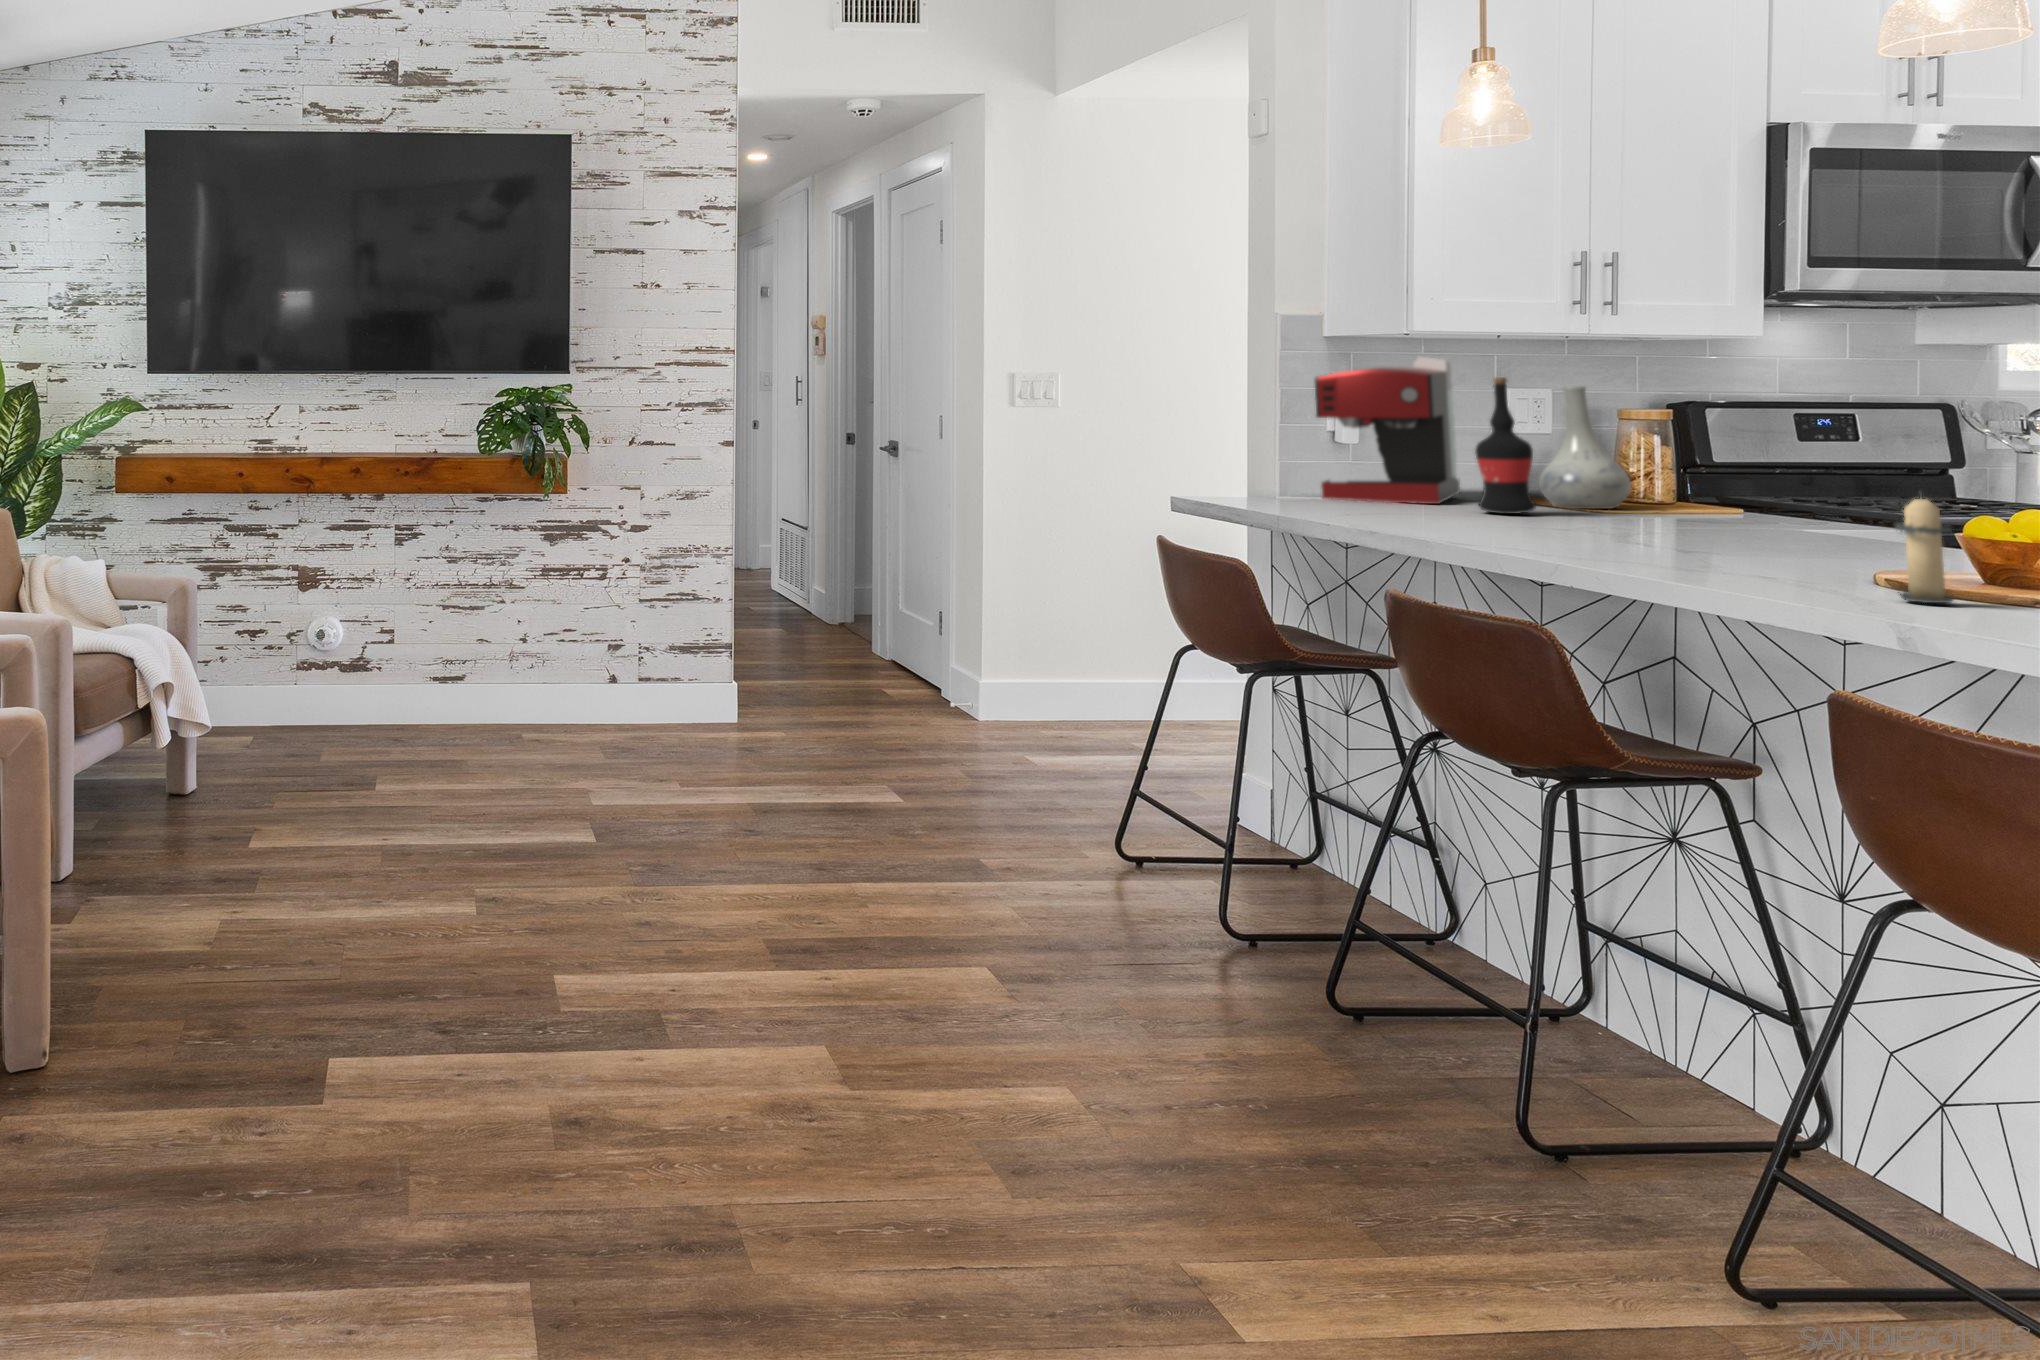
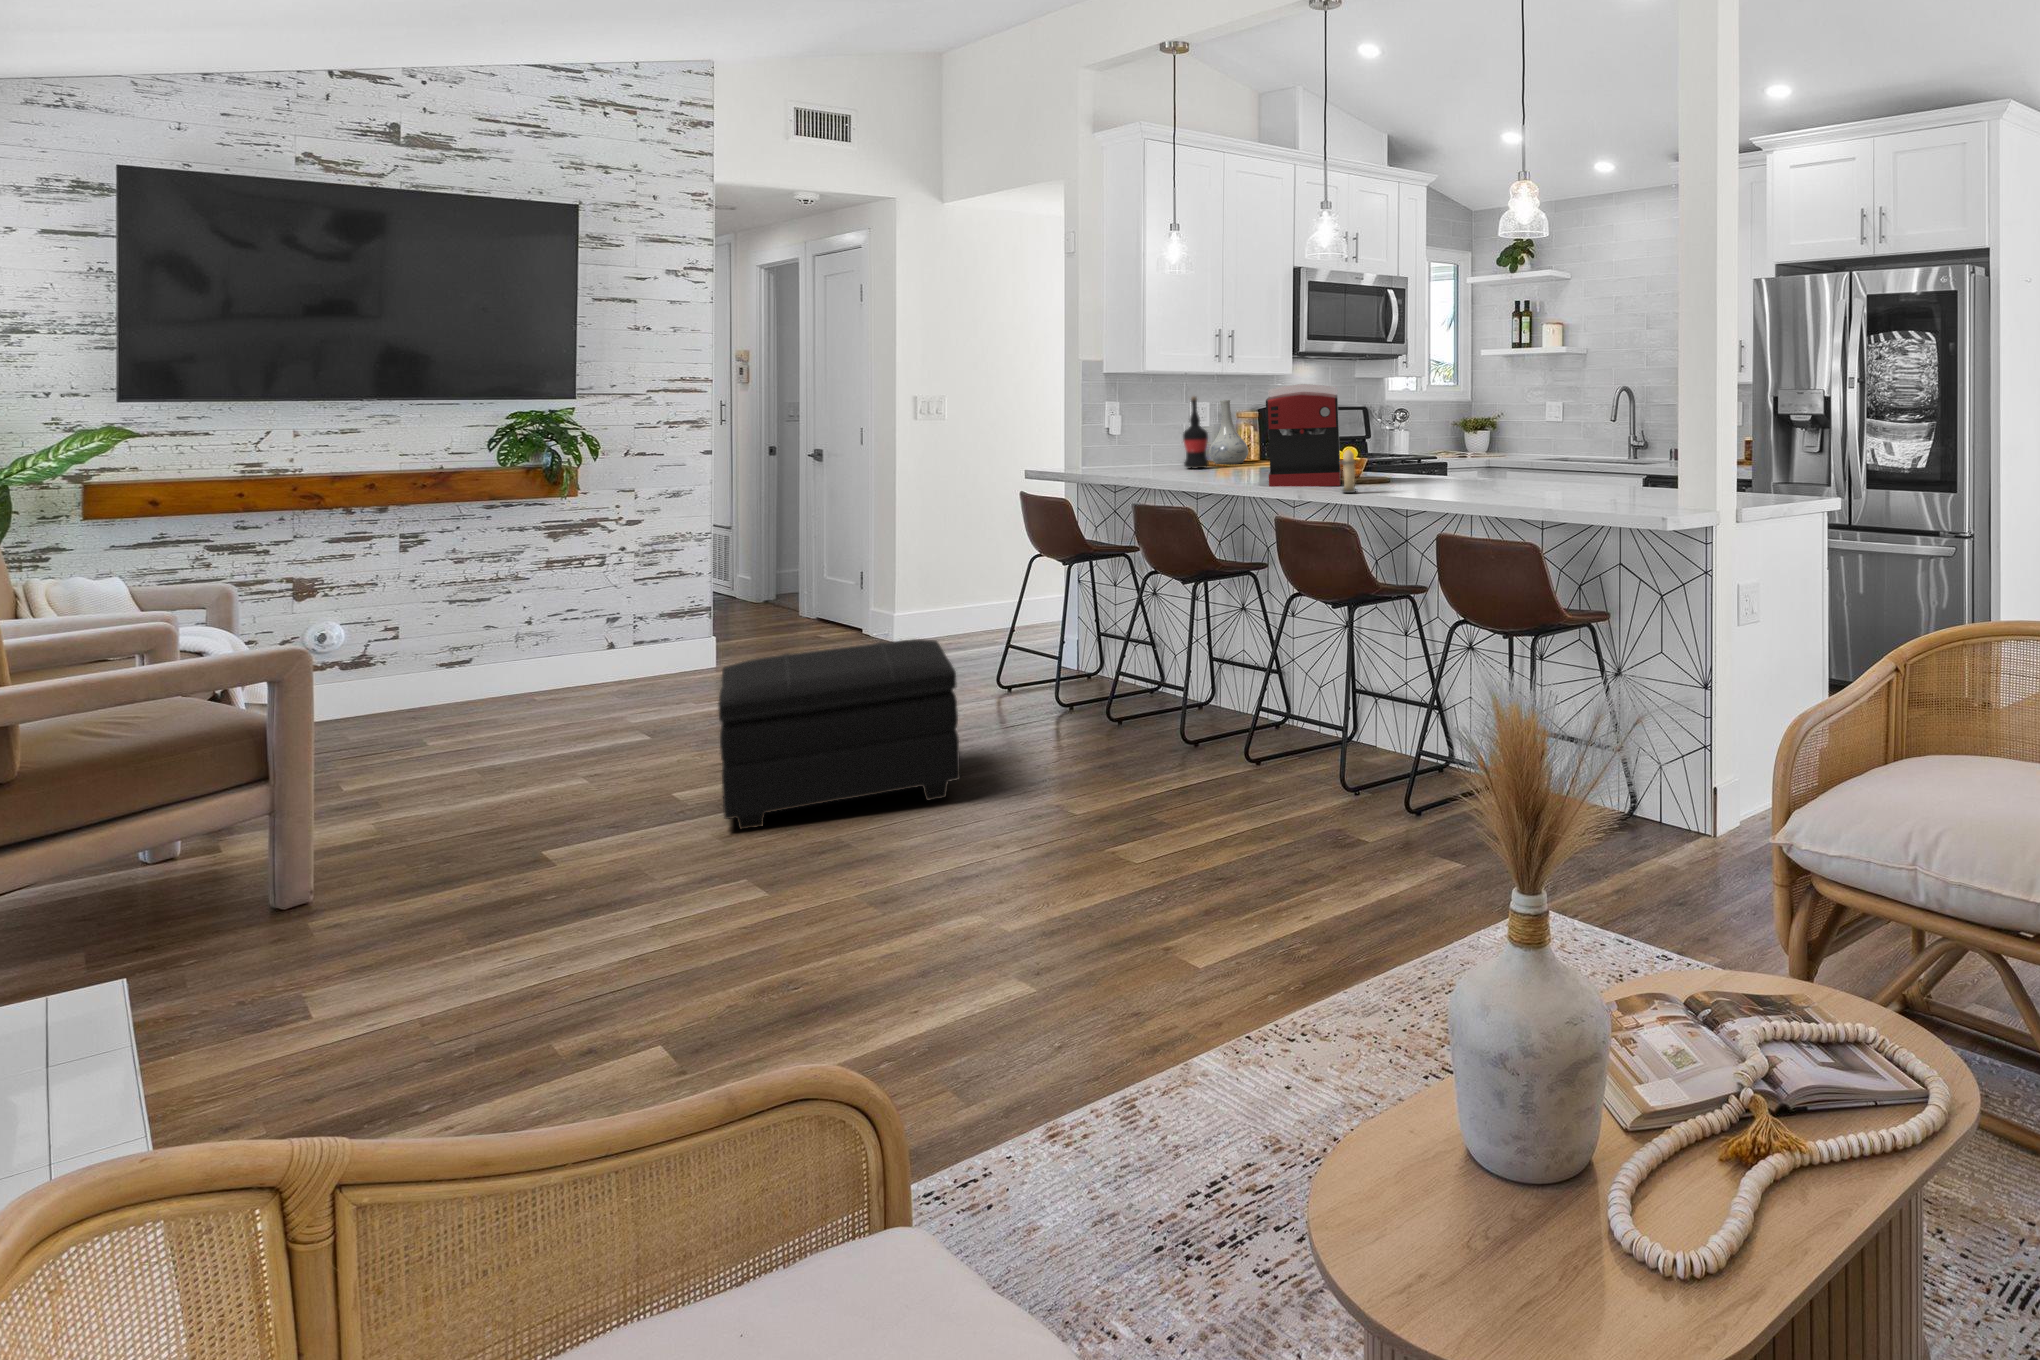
coffee maker: present [1315,356,1460,504] -> present [1266,384,1340,486]
footstool: none [607,761,990,1067] -> present [718,639,960,829]

